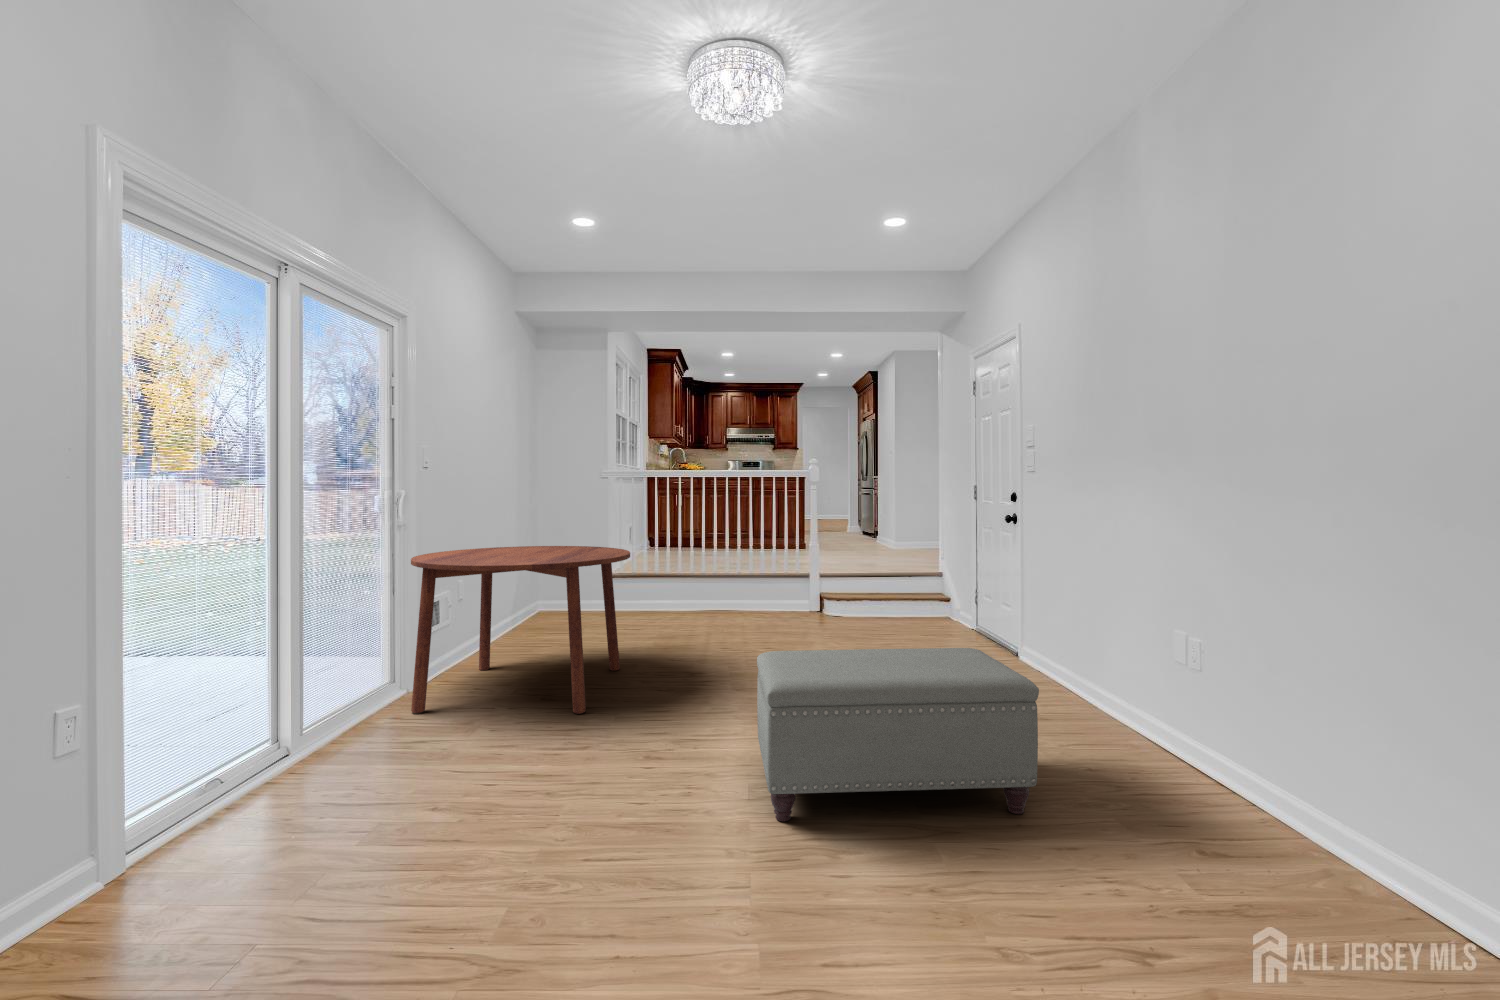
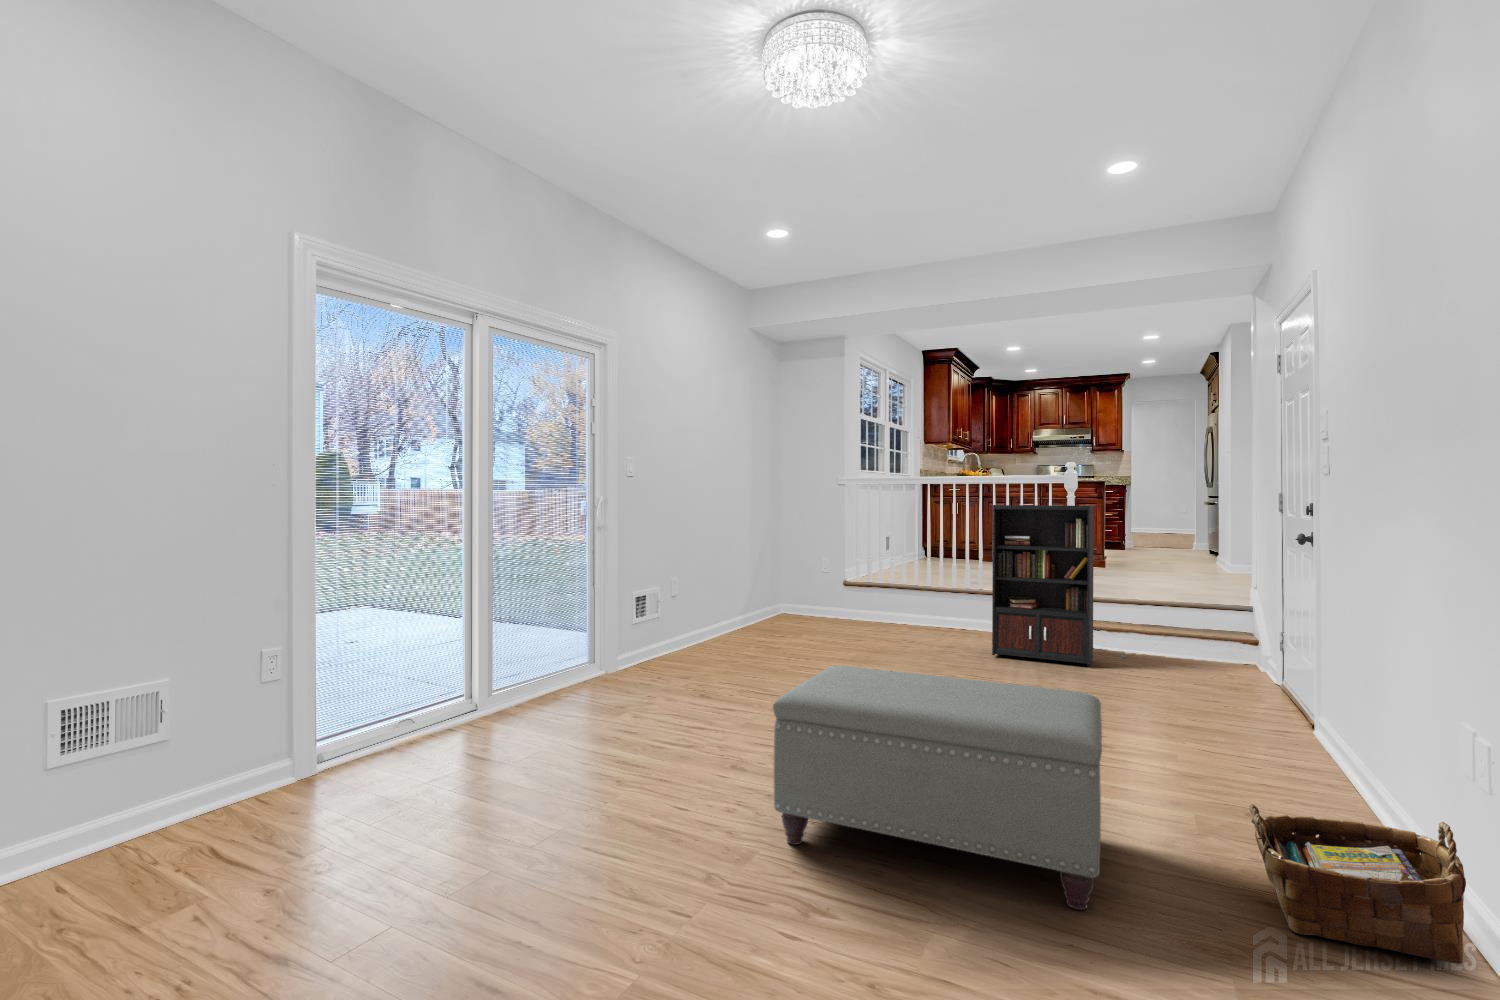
bookcase: none [768,497,860,628] -> present [992,505,1125,665]
dining table: present [411,546,630,714] -> none [593,548,795,710]
woven basket: none [1088,702,1219,793] -> present [1249,804,1466,964]

